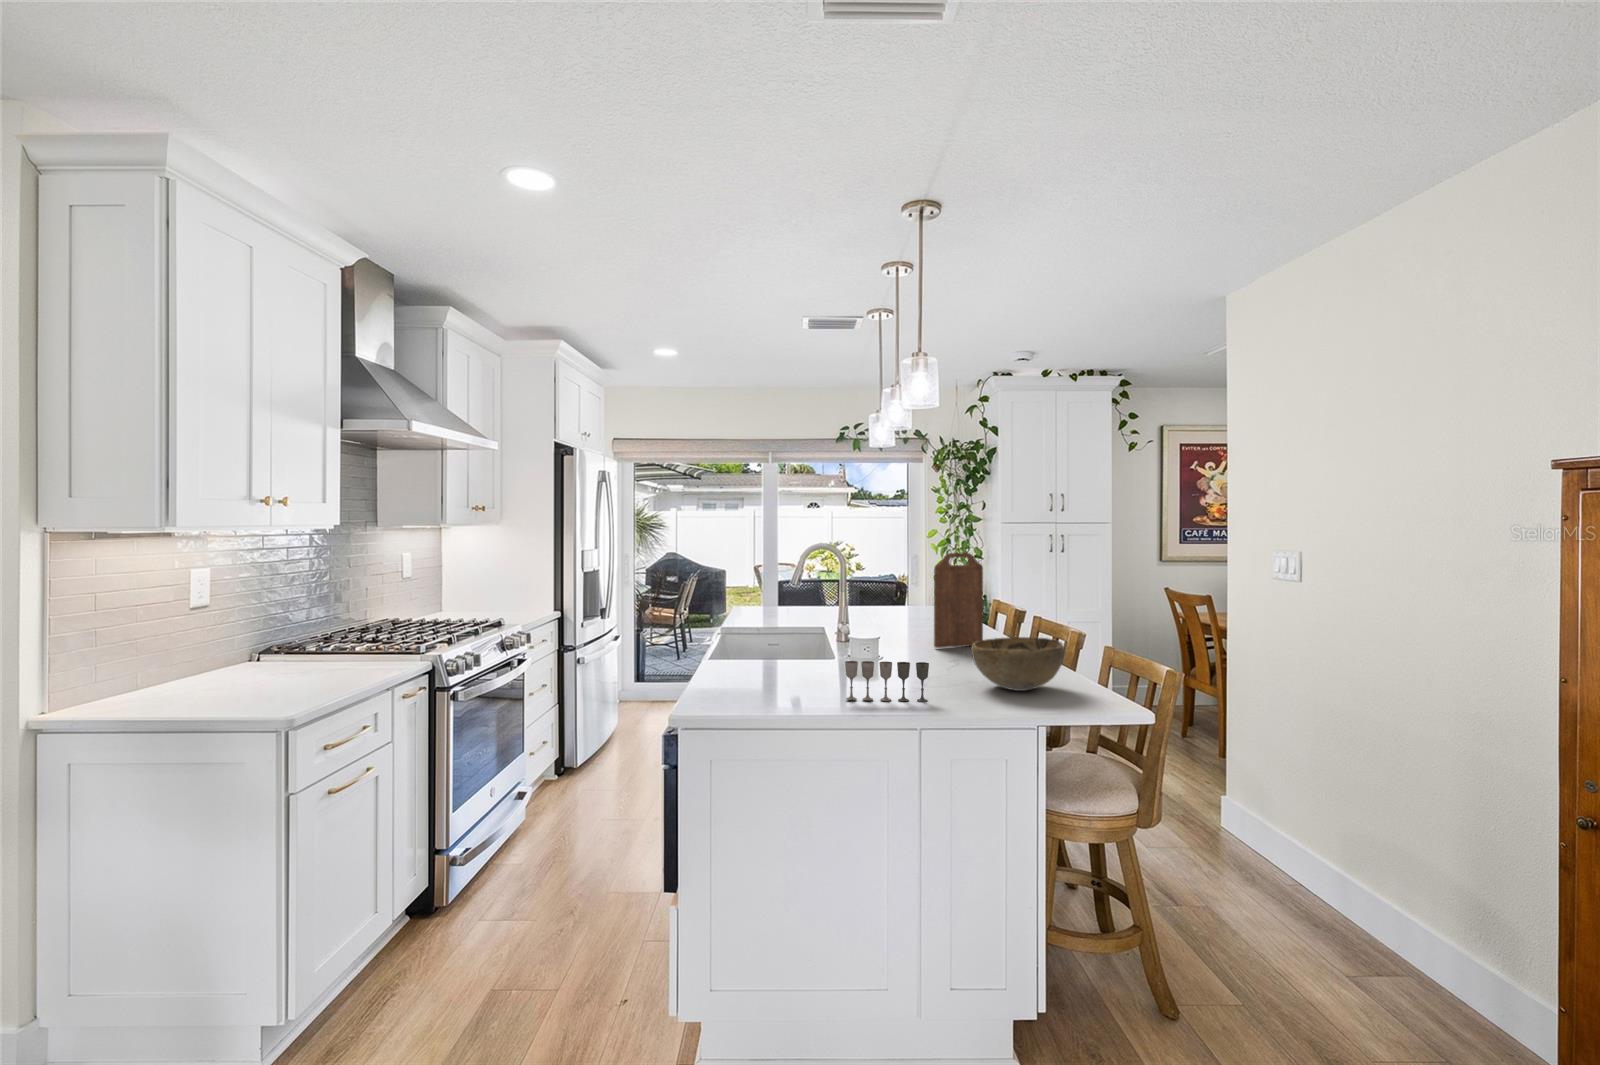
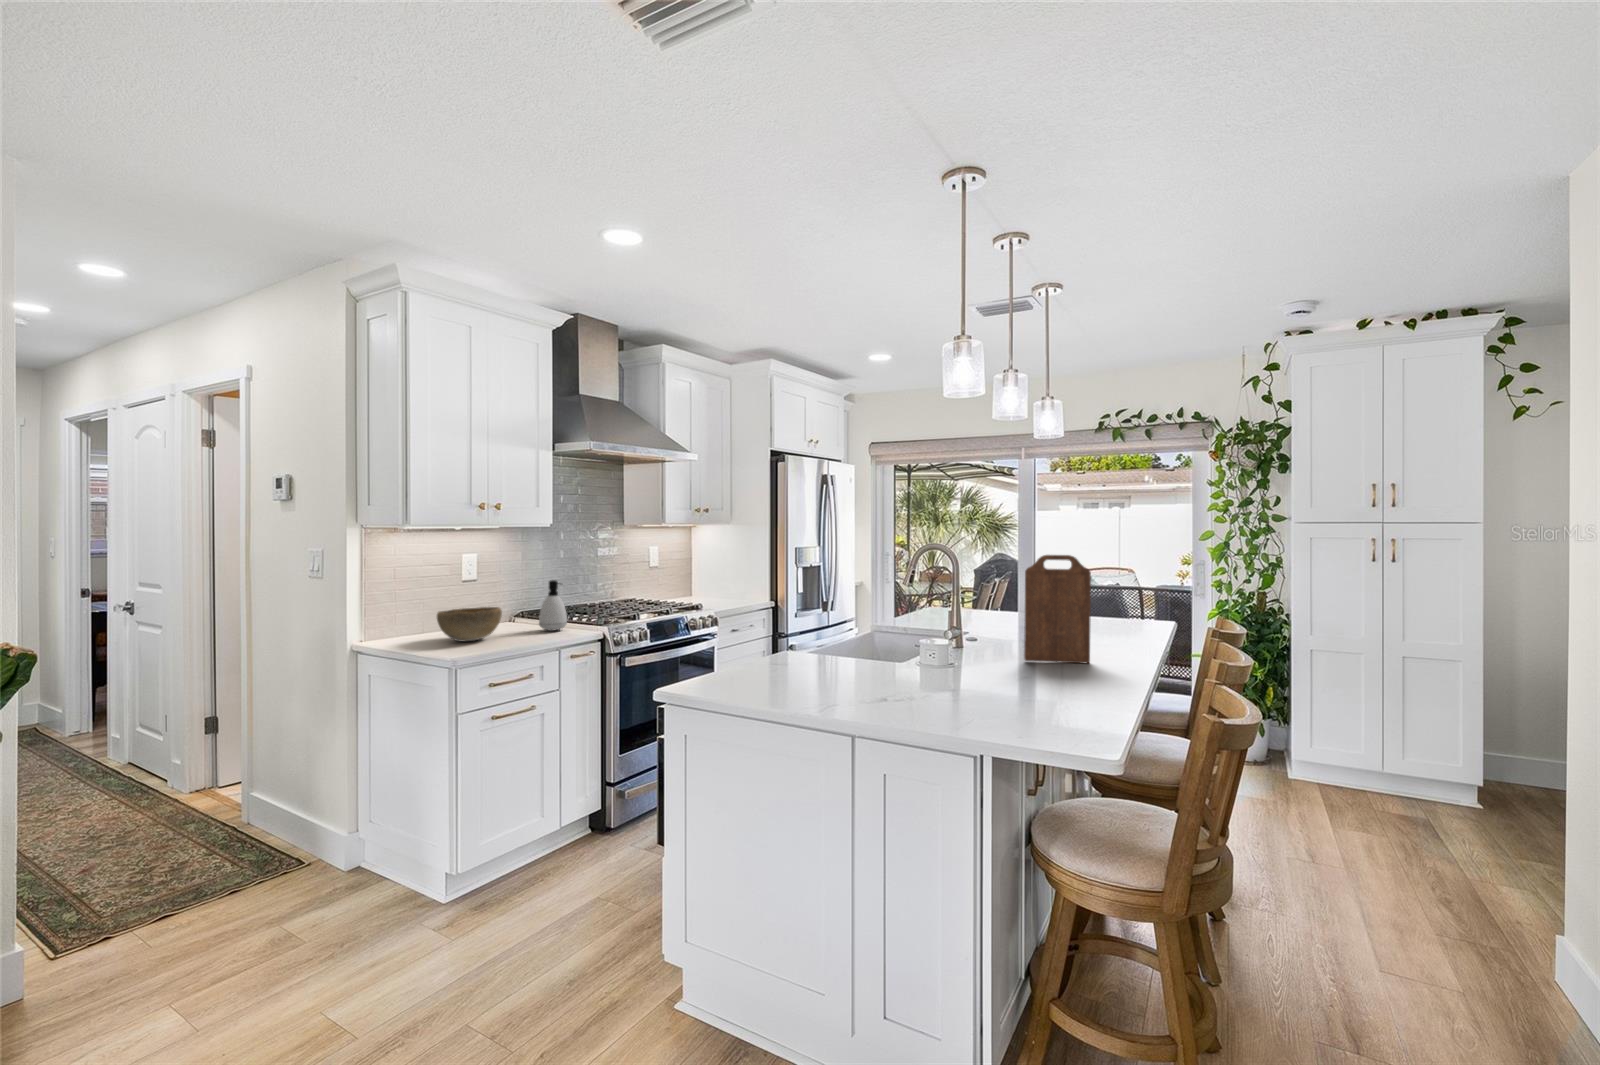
soap dispenser: none [343,599,382,664] -> present [539,580,567,631]
decorative bowl: present [971,637,1064,691] -> present [437,607,502,642]
wine glass: present [845,661,929,702] -> none [804,662,879,714]

